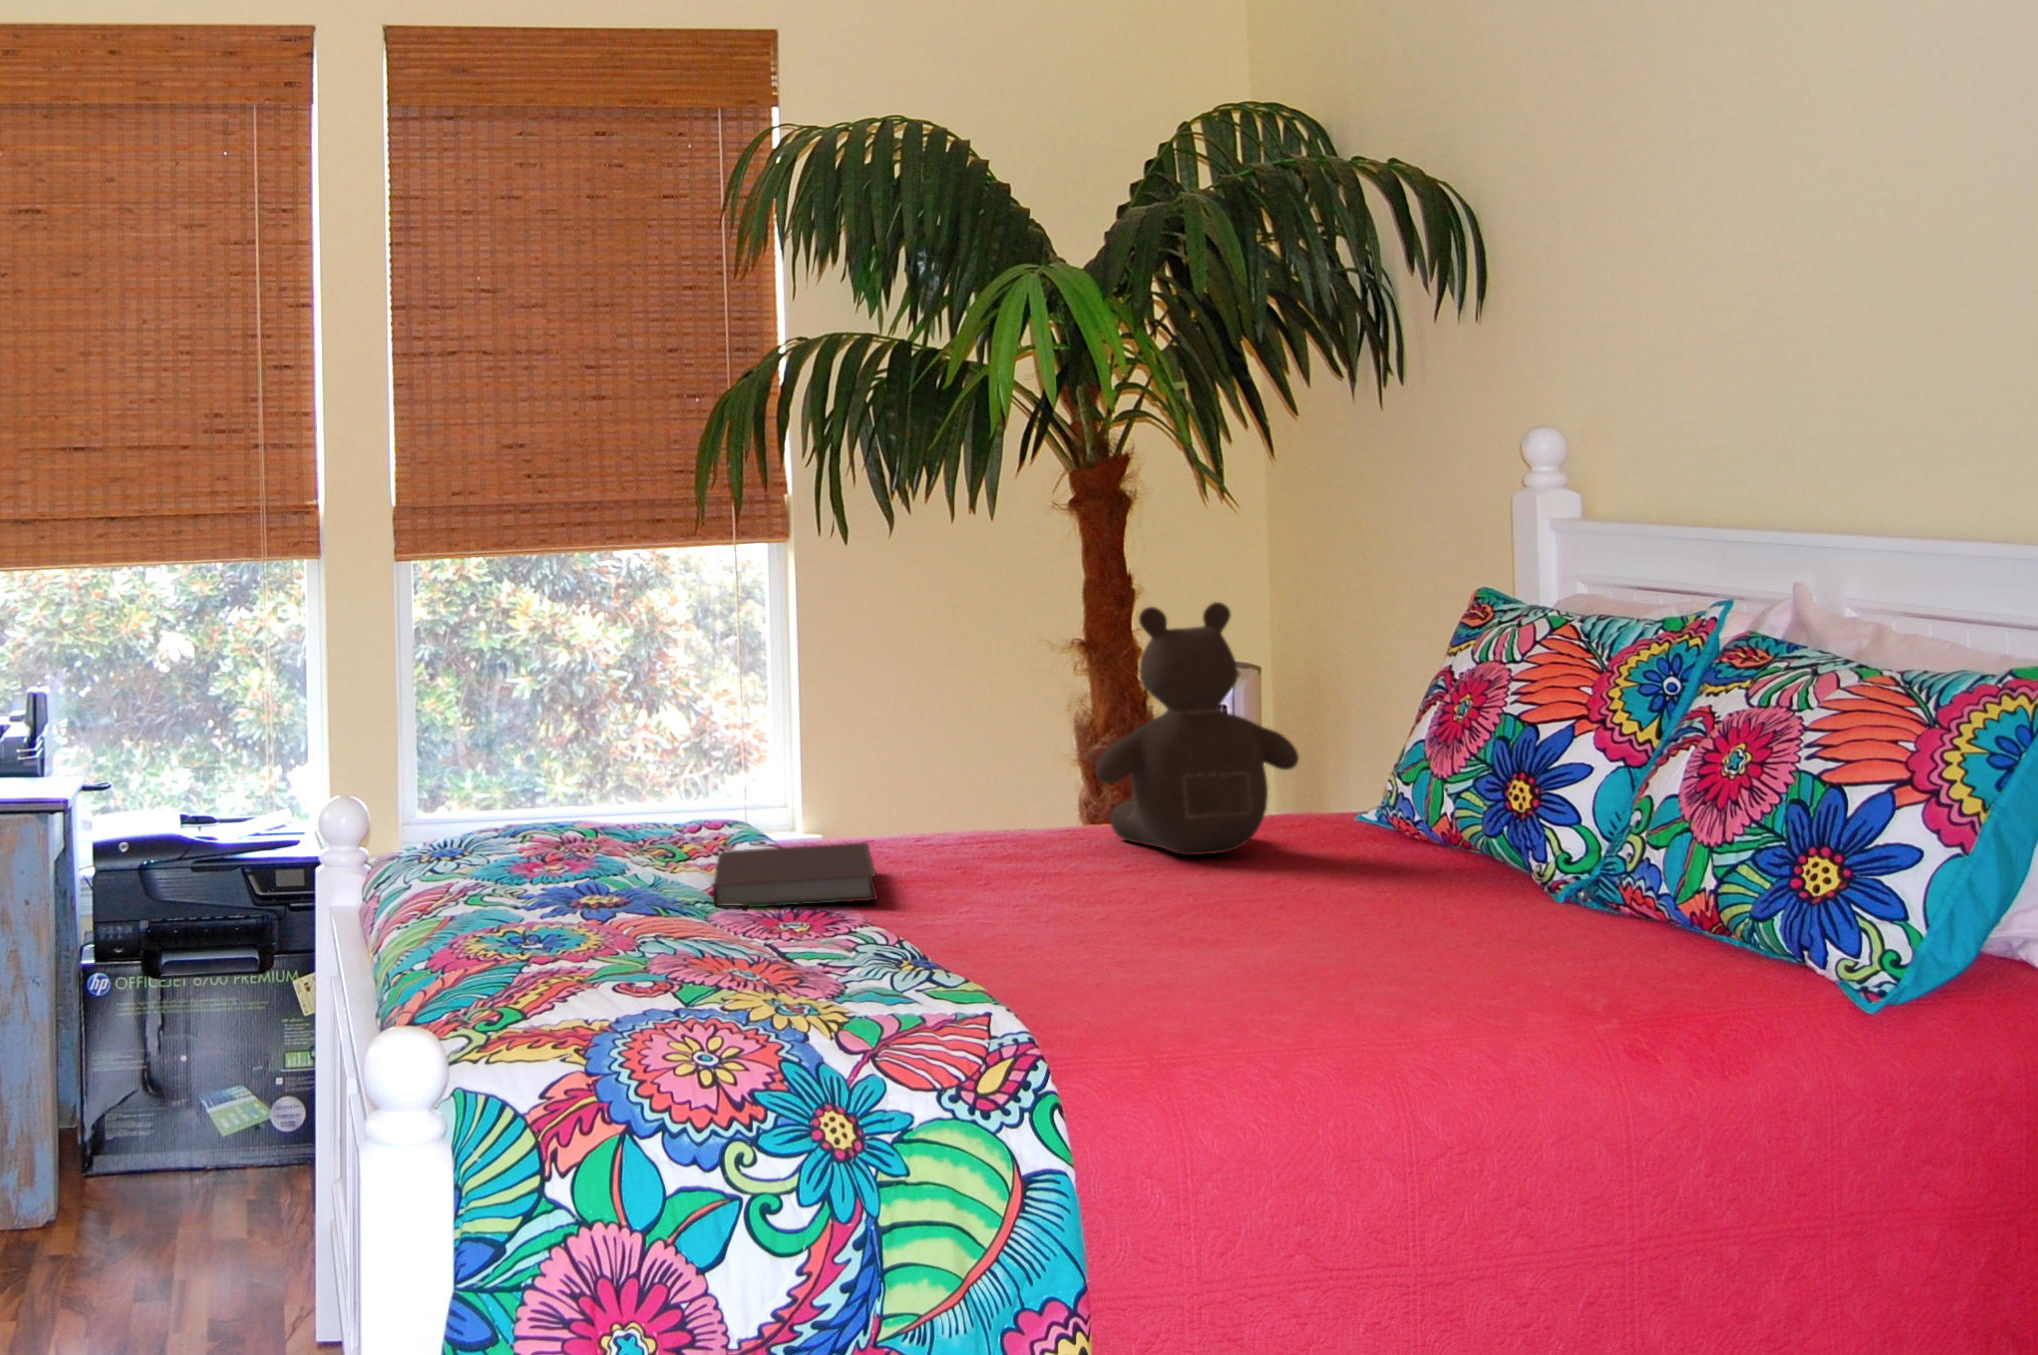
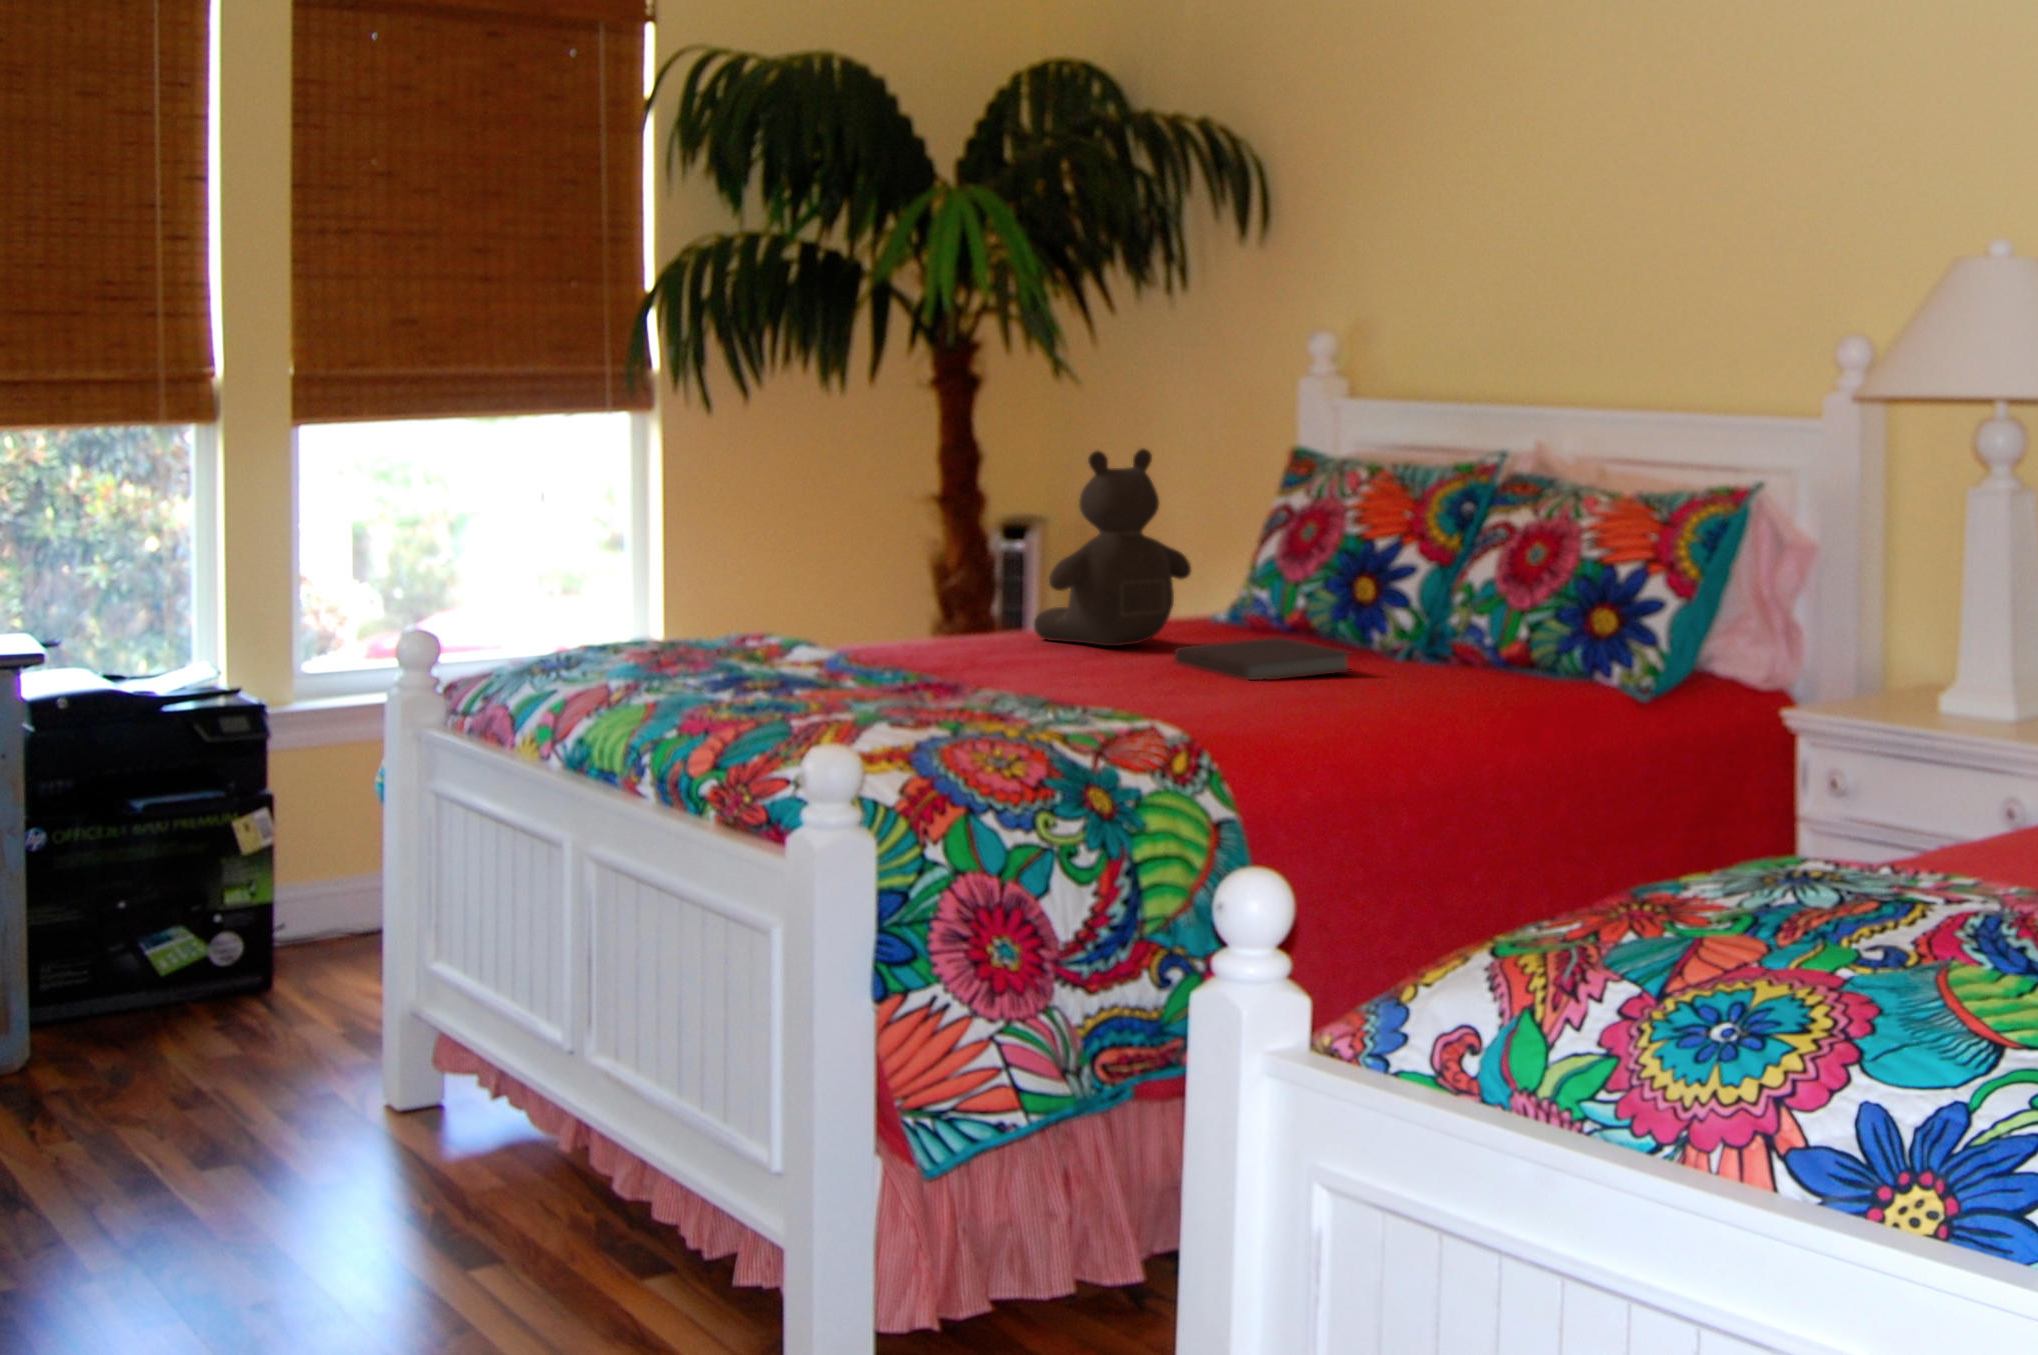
notebook: present [713,842,877,907] -> present [1175,637,1351,680]

